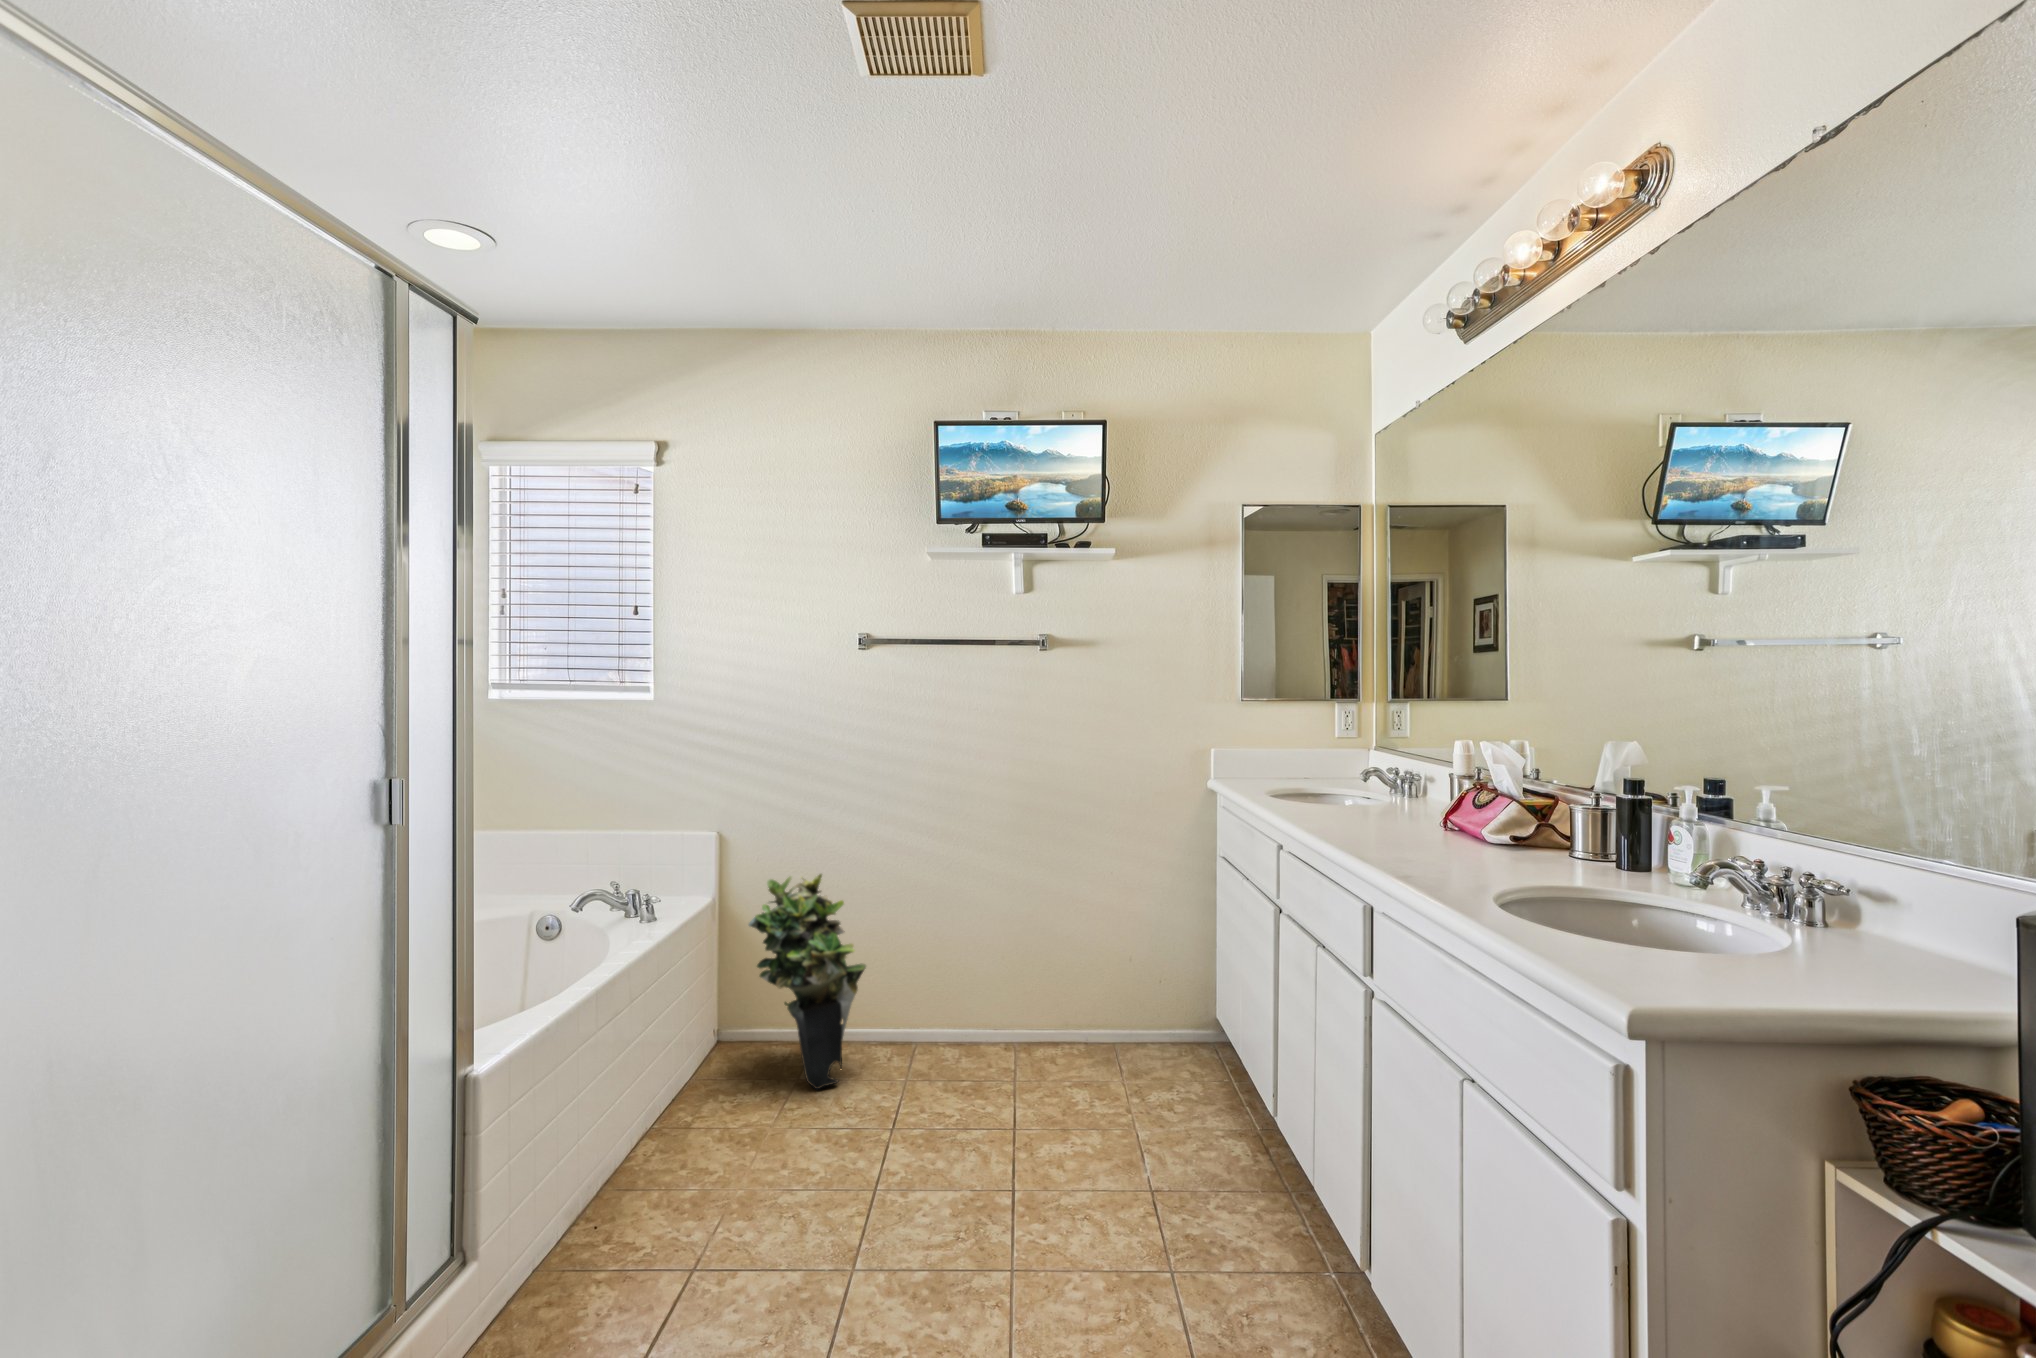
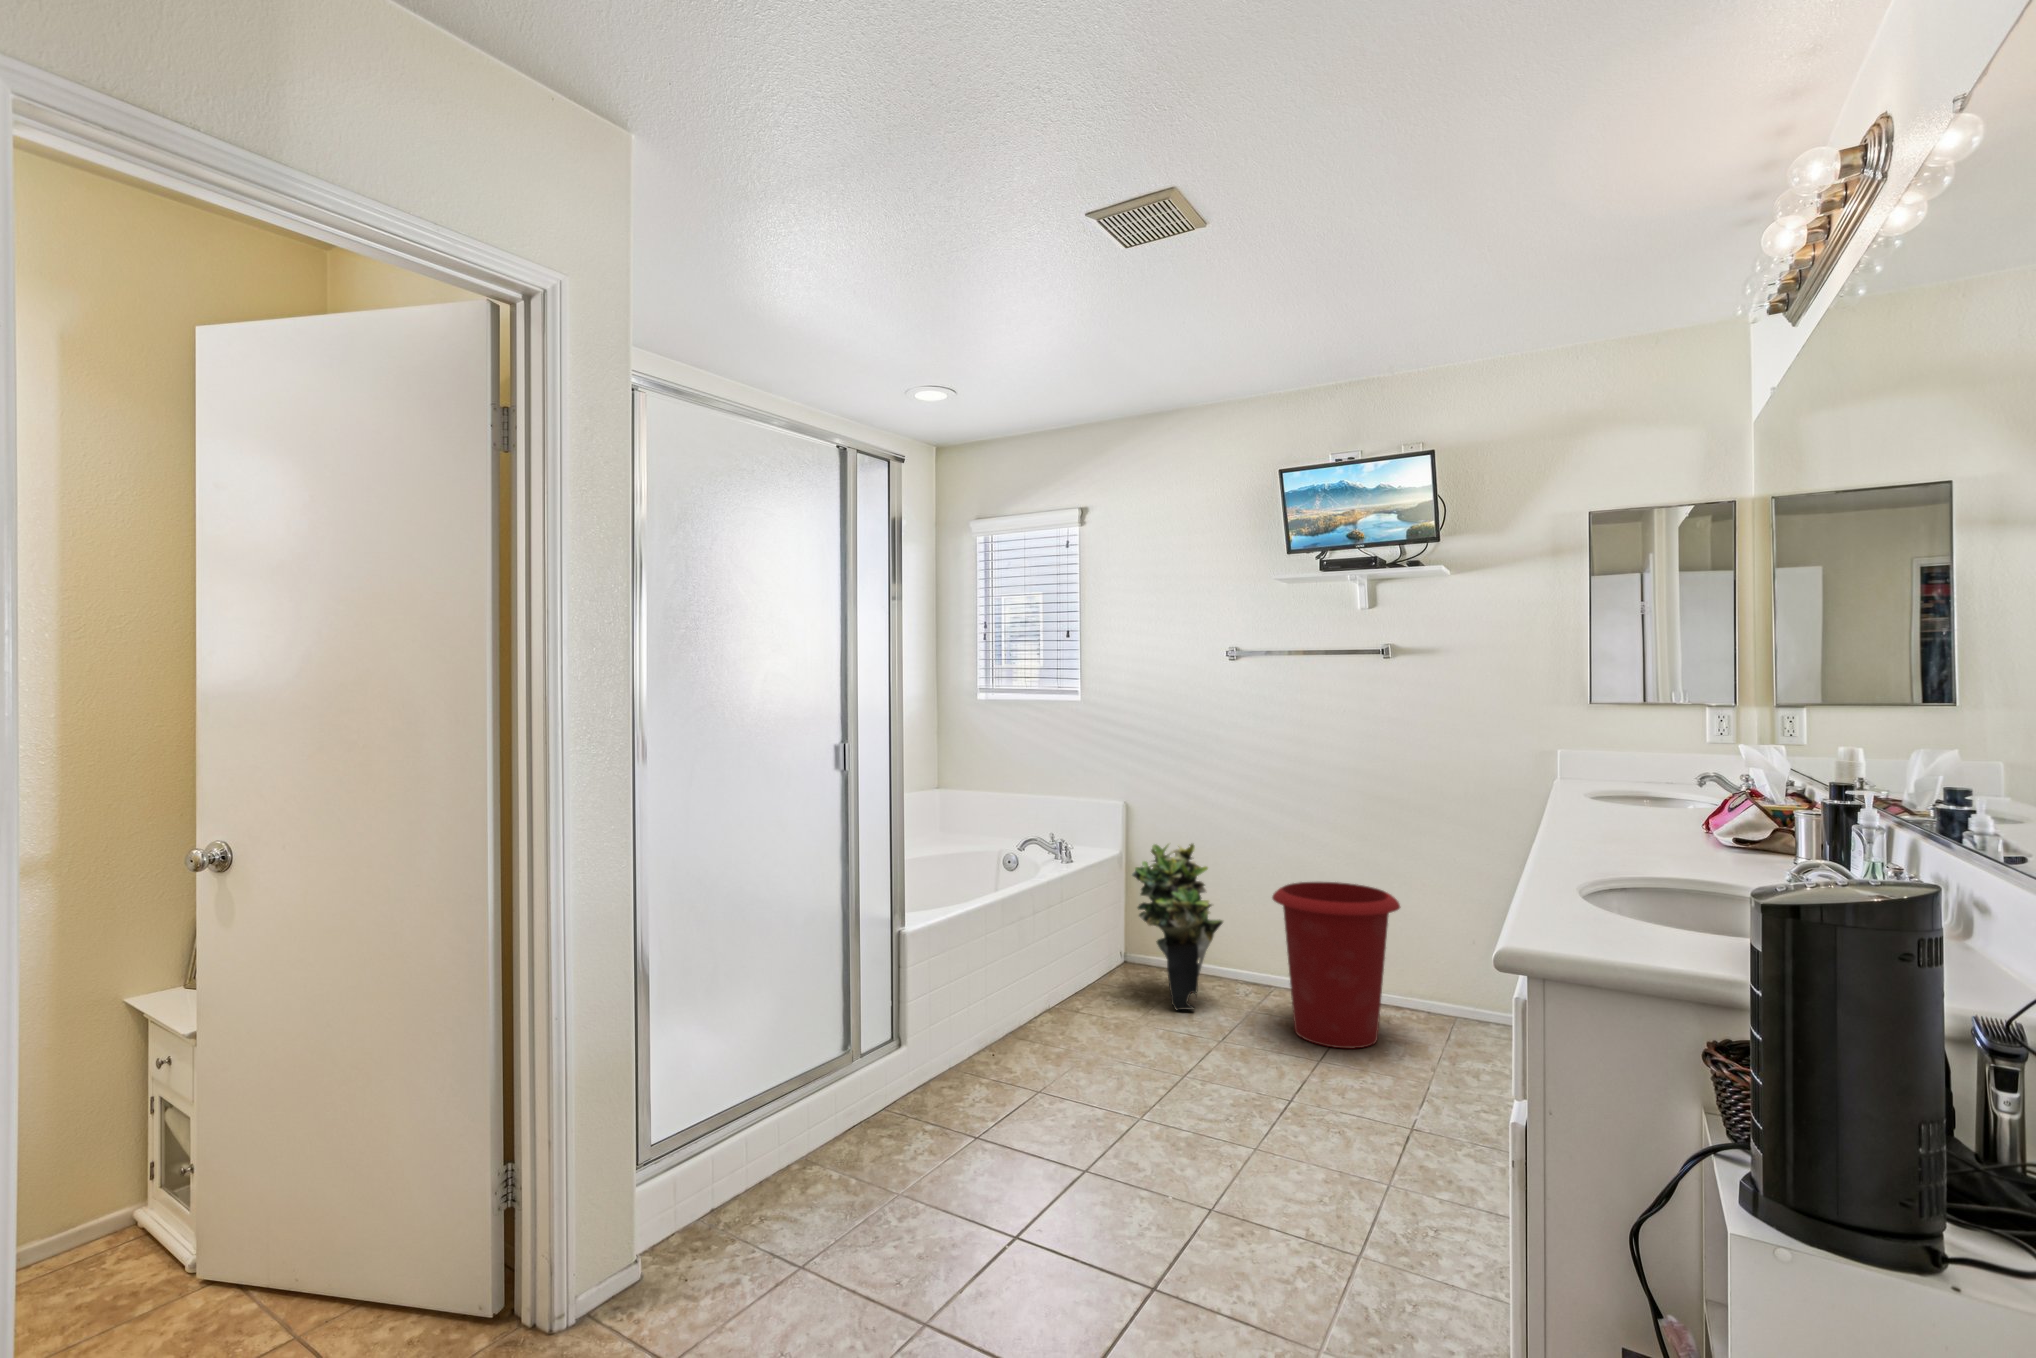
waste bin: none [934,900,1073,1096] -> present [1272,882,1400,1048]

